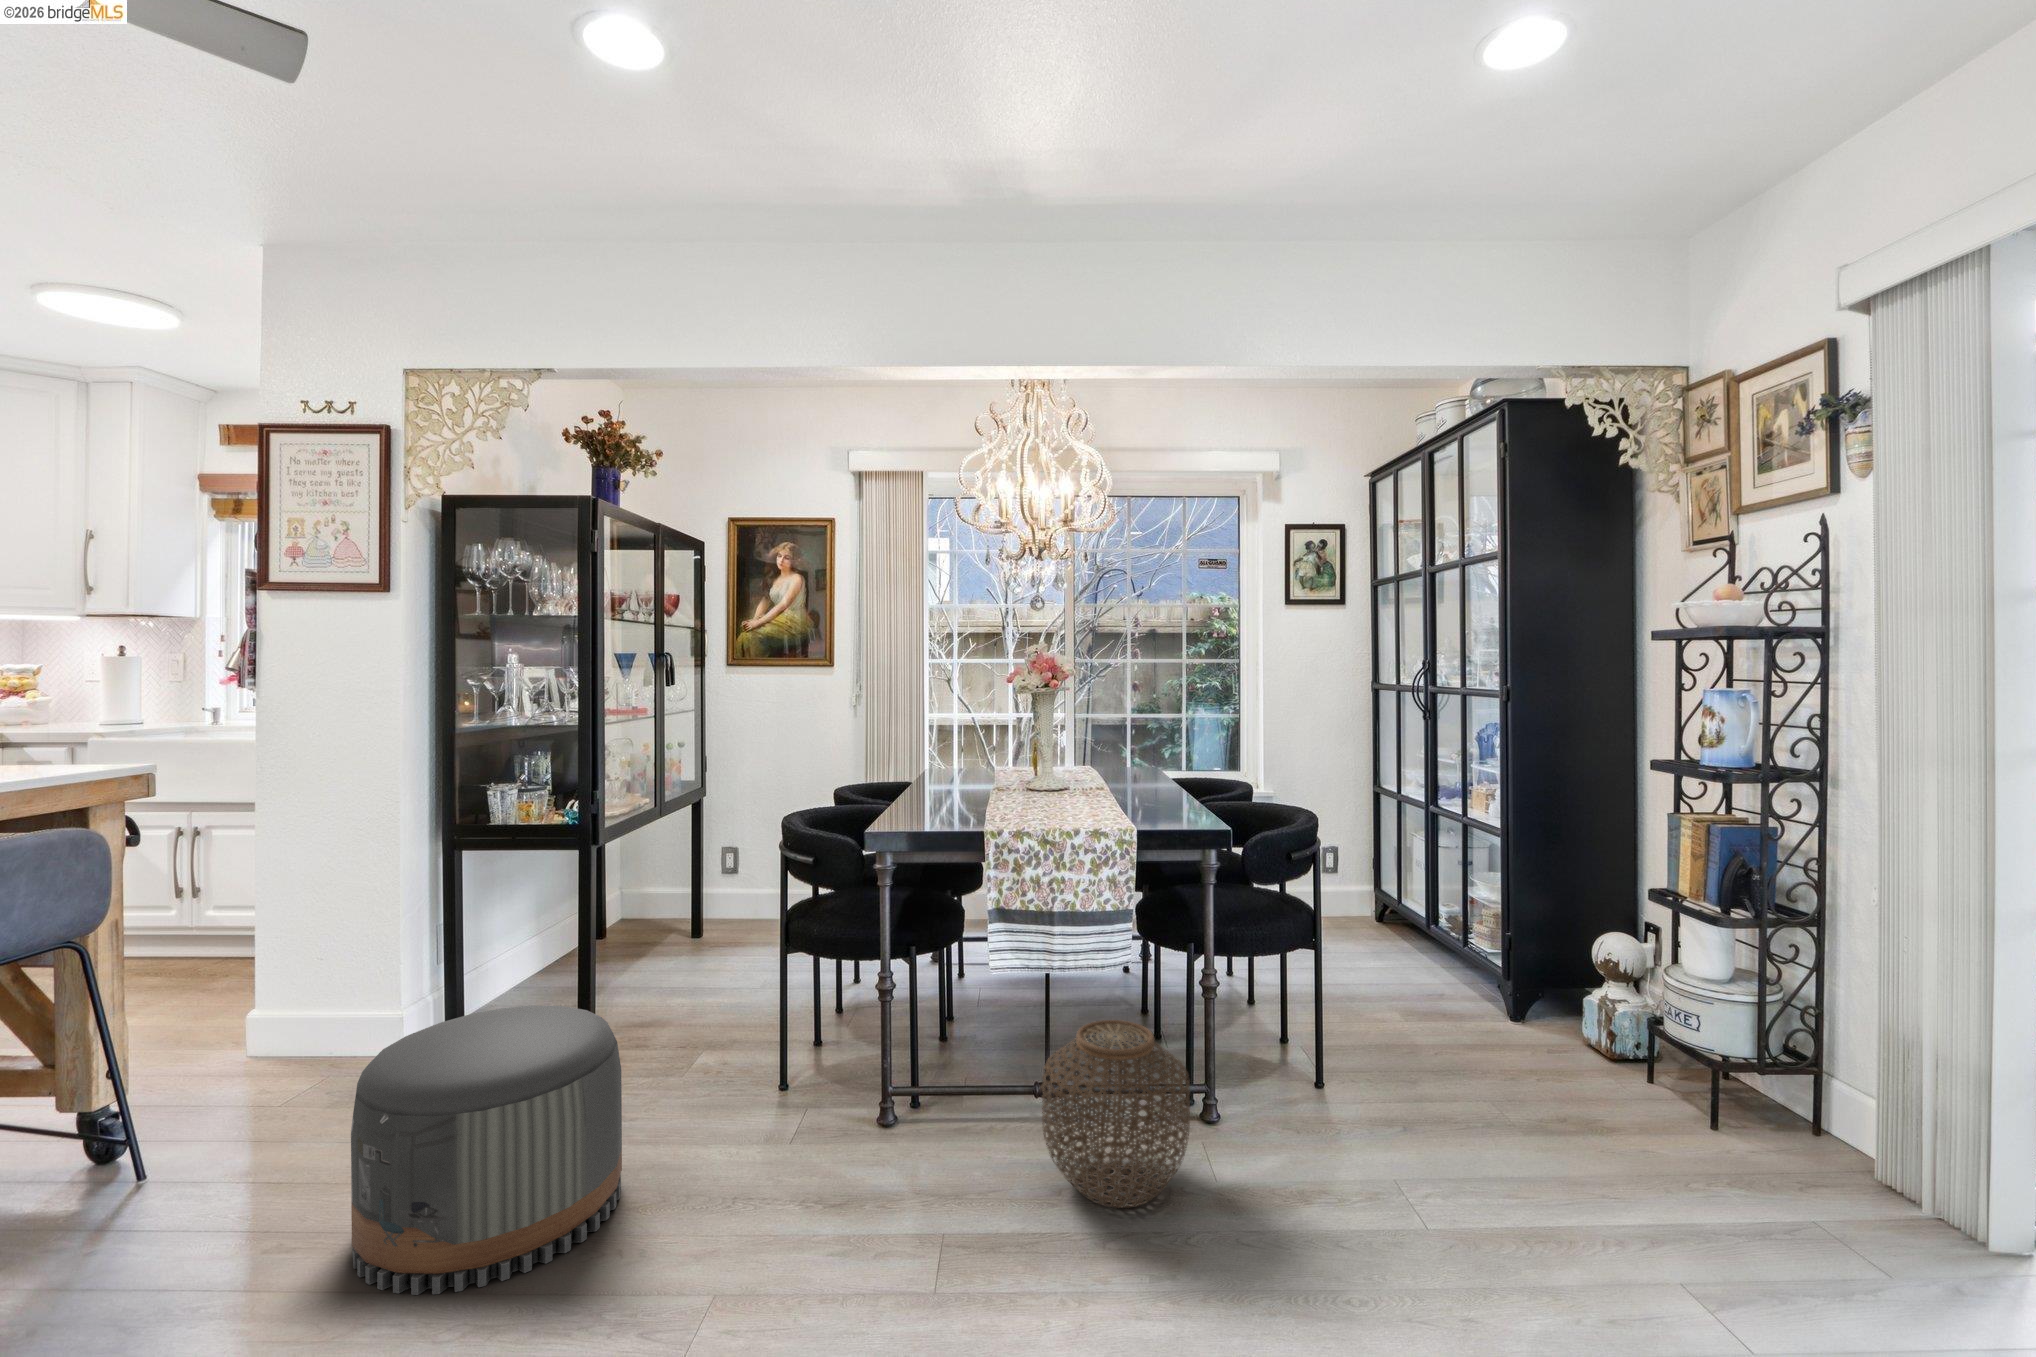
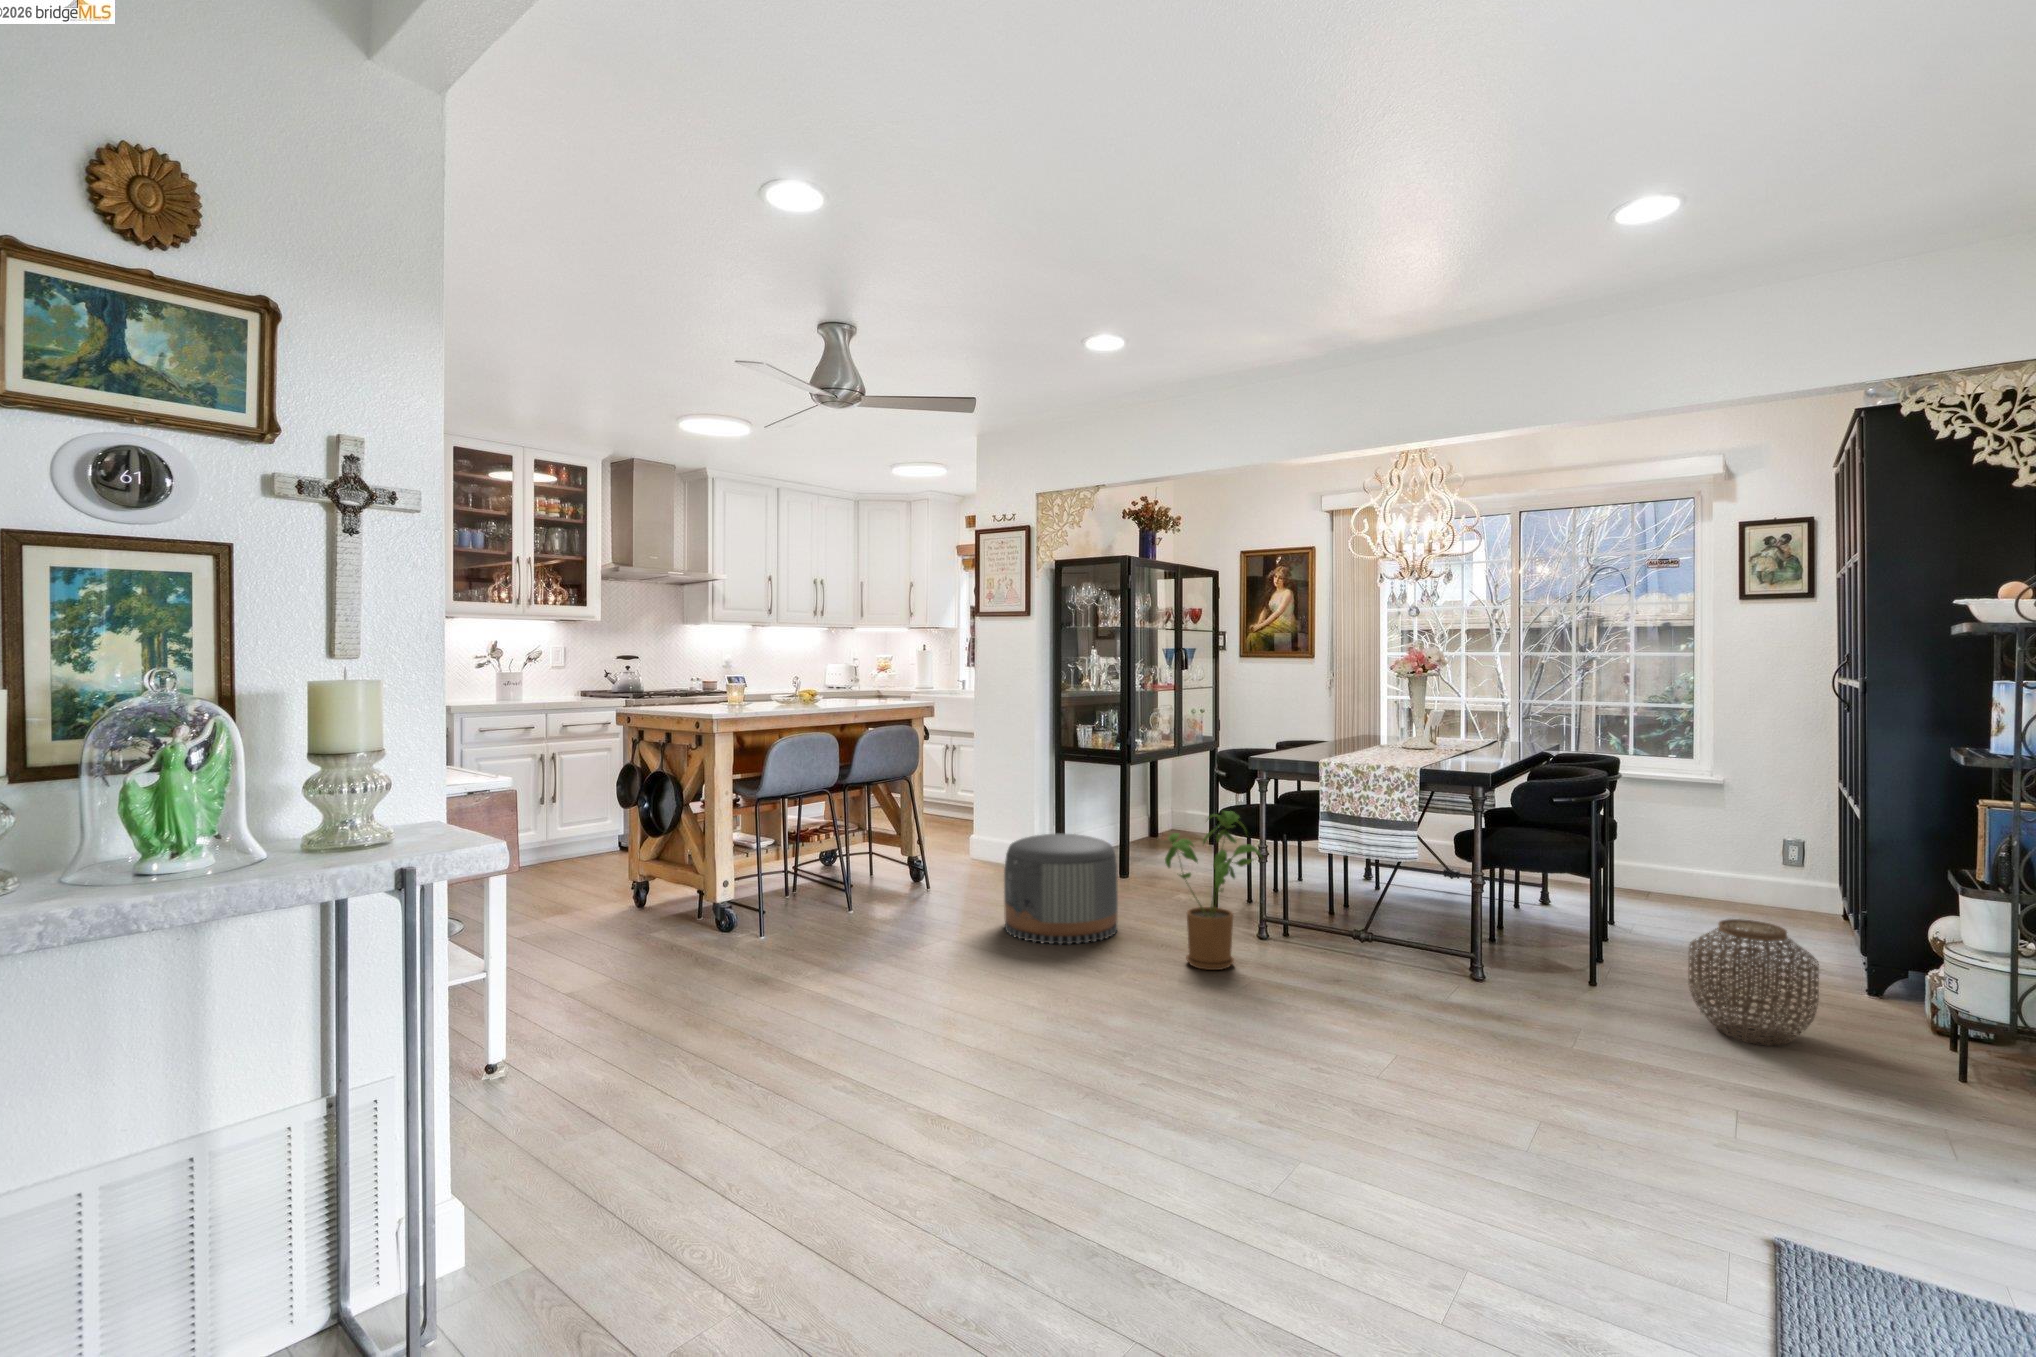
house plant: none [754,940,946,1261] -> present [1165,811,1262,970]
woven basket: present [1042,1020,1190,1208] -> present [1688,919,1819,1045]

